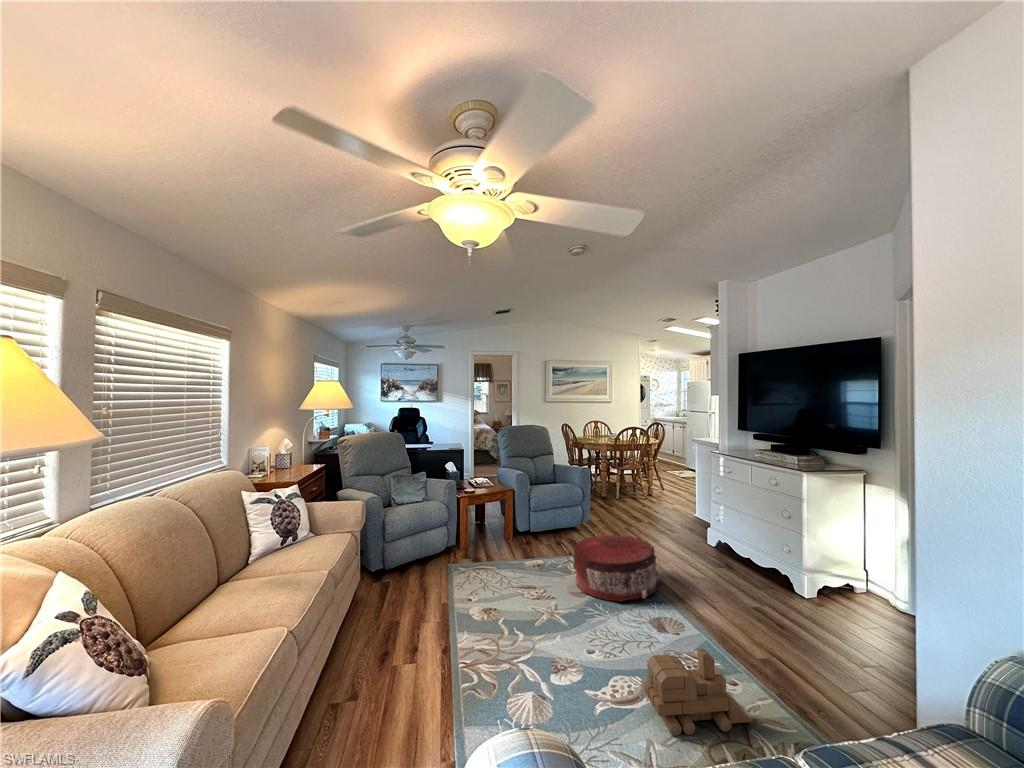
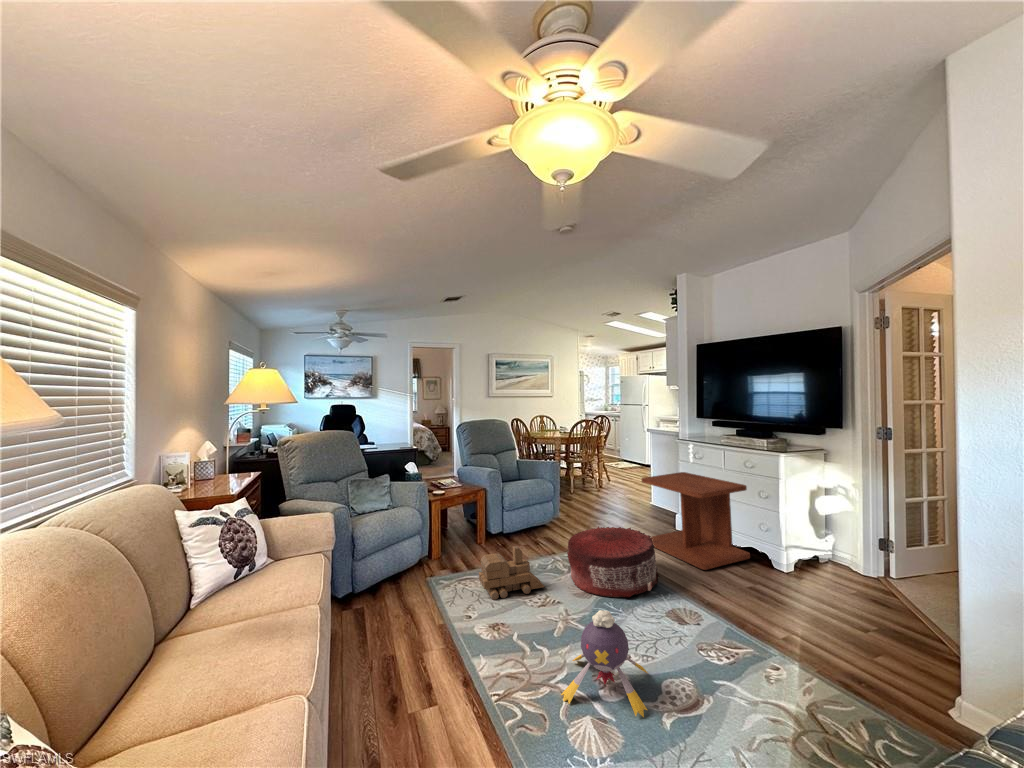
side table: none [664,487,768,586] -> present [642,472,750,570]
plush toy: none [518,605,603,701] -> present [561,610,648,717]
toy train: present [644,648,752,736] -> present [479,546,545,600]

